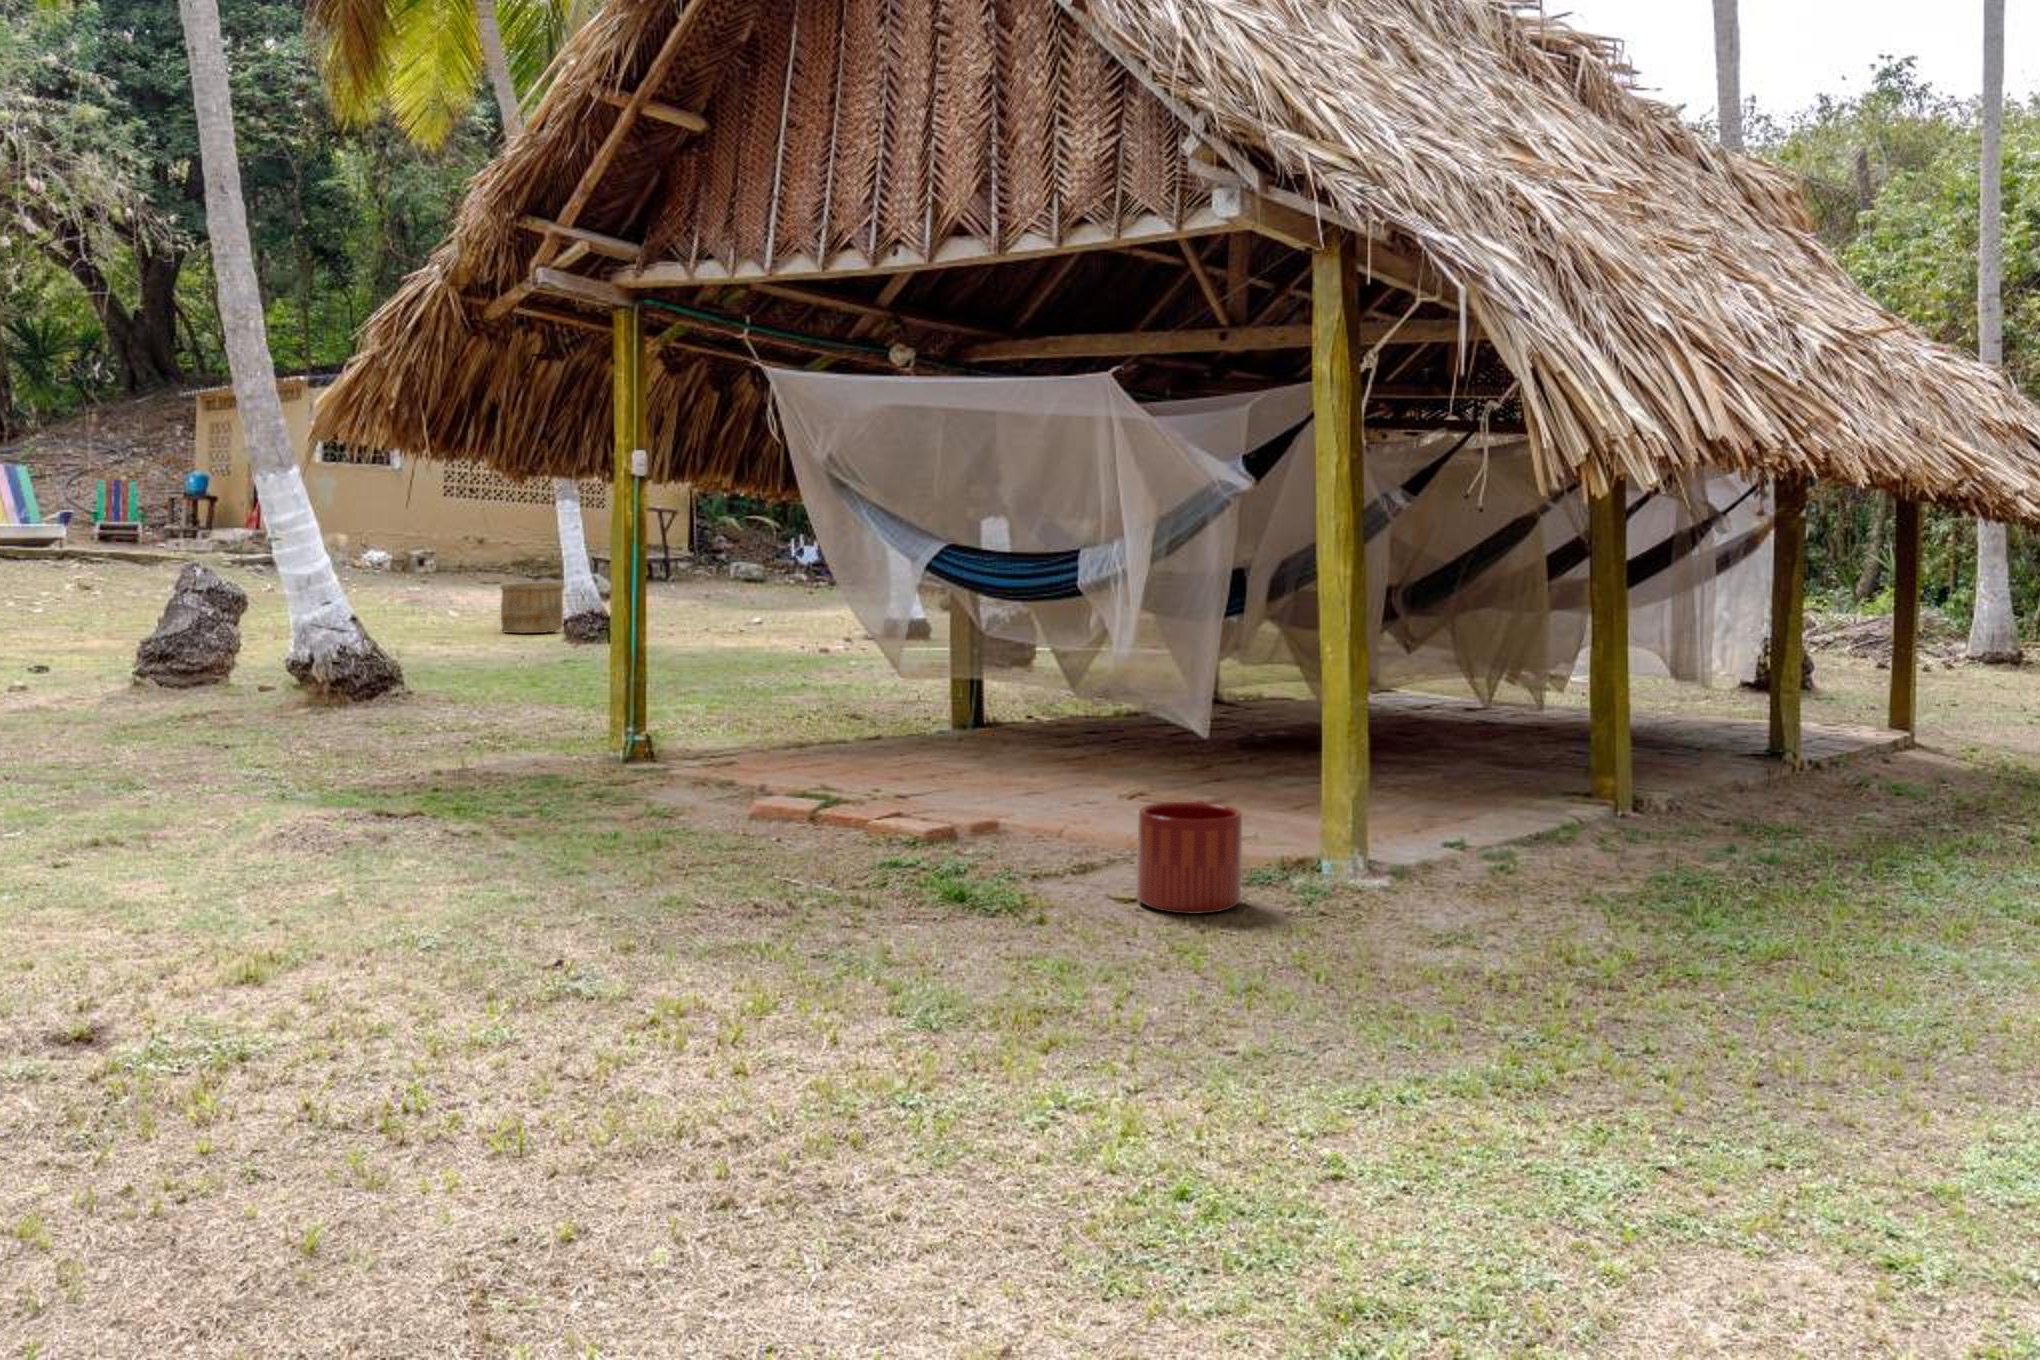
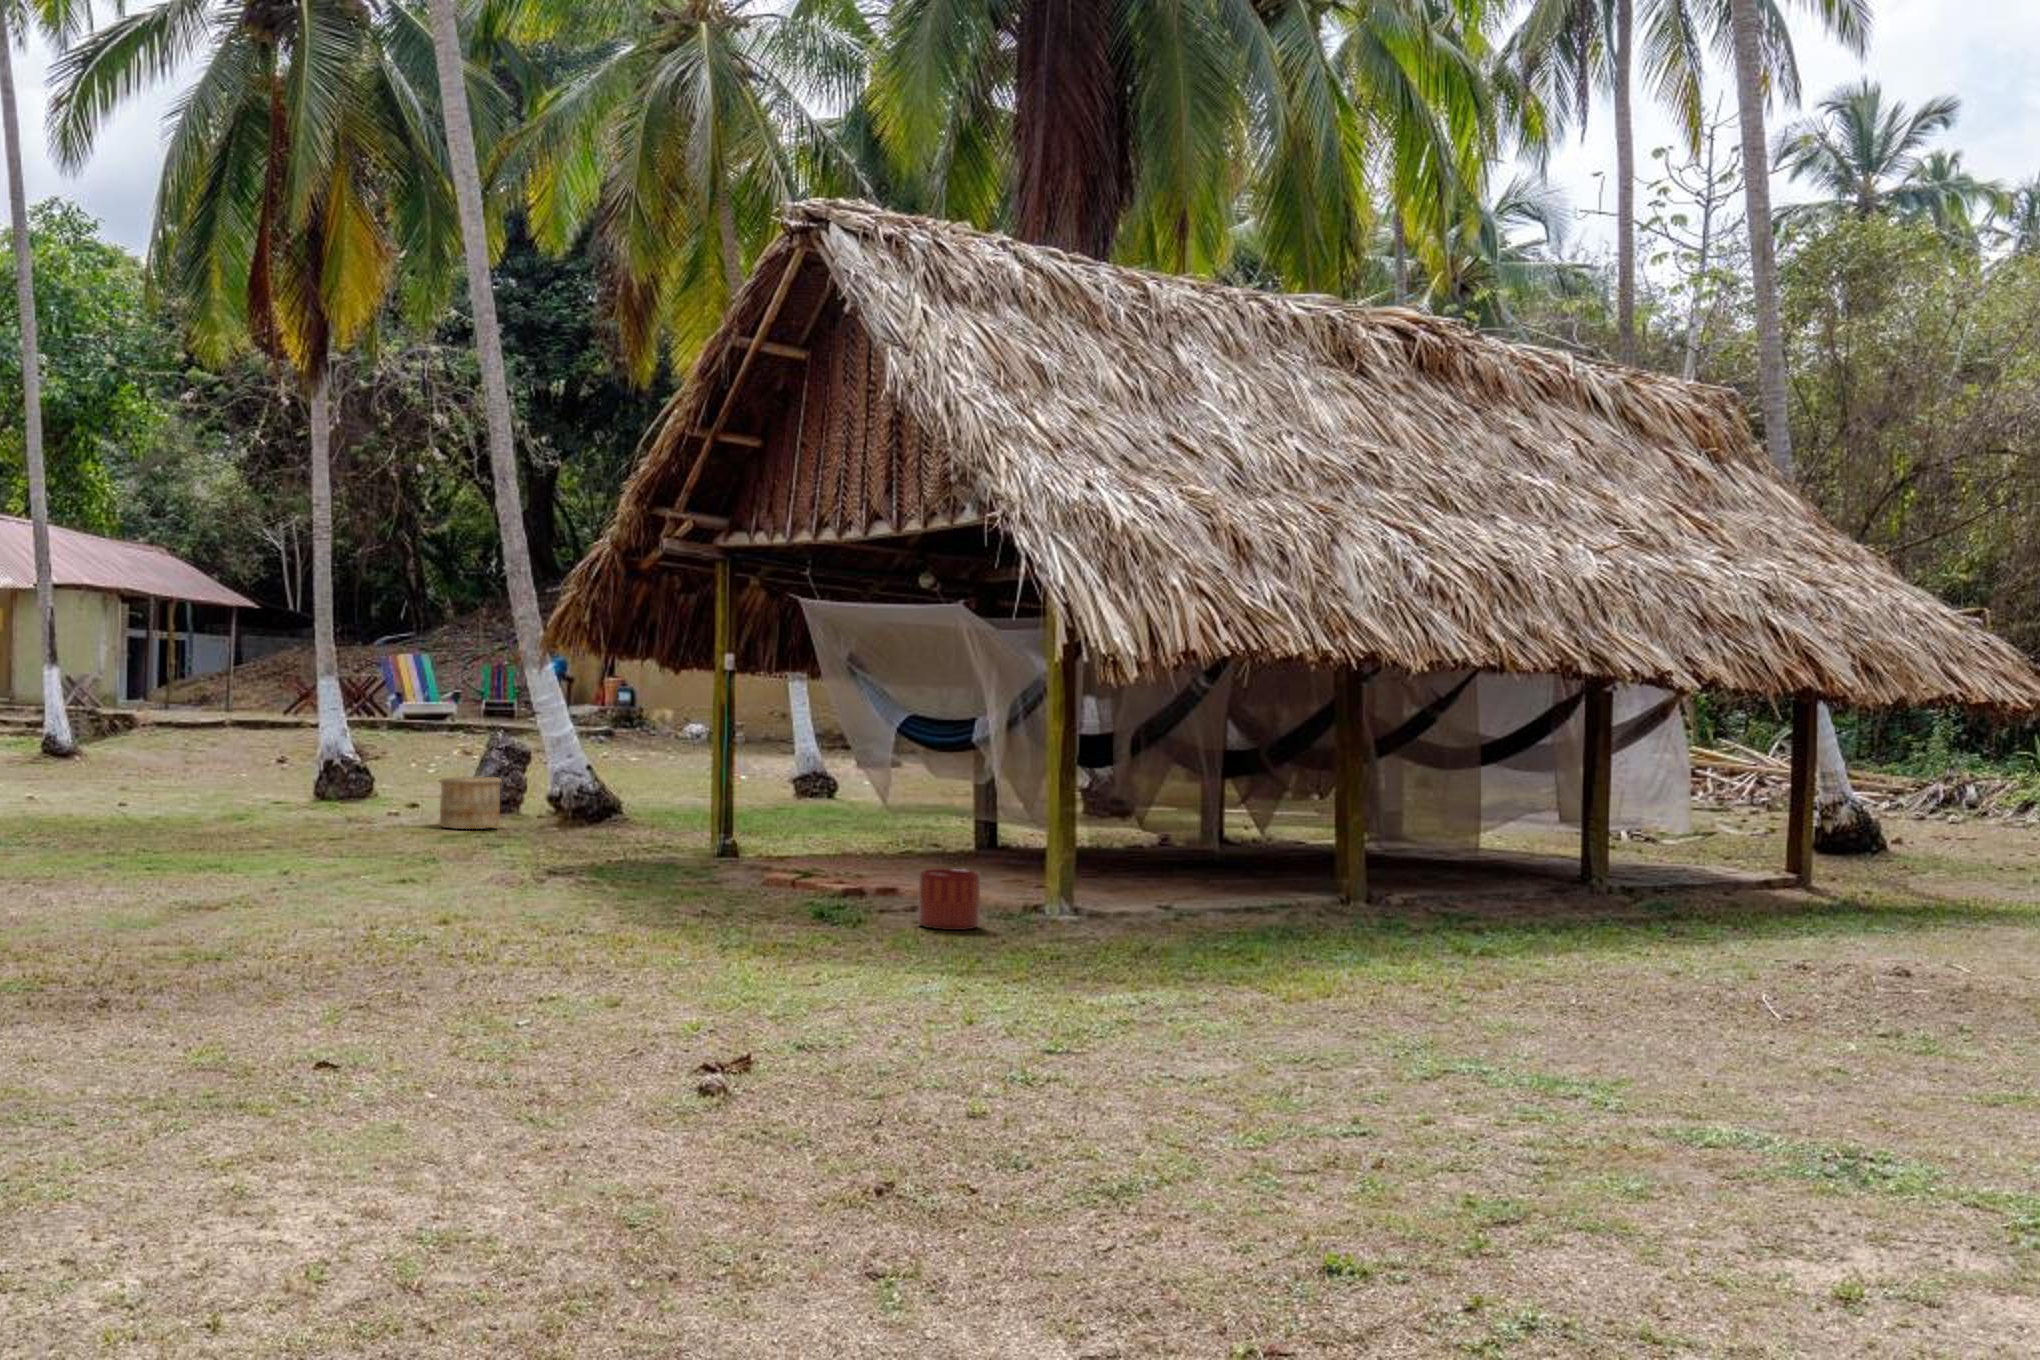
wooden bucket: present [500,583,564,633] -> present [440,777,502,829]

